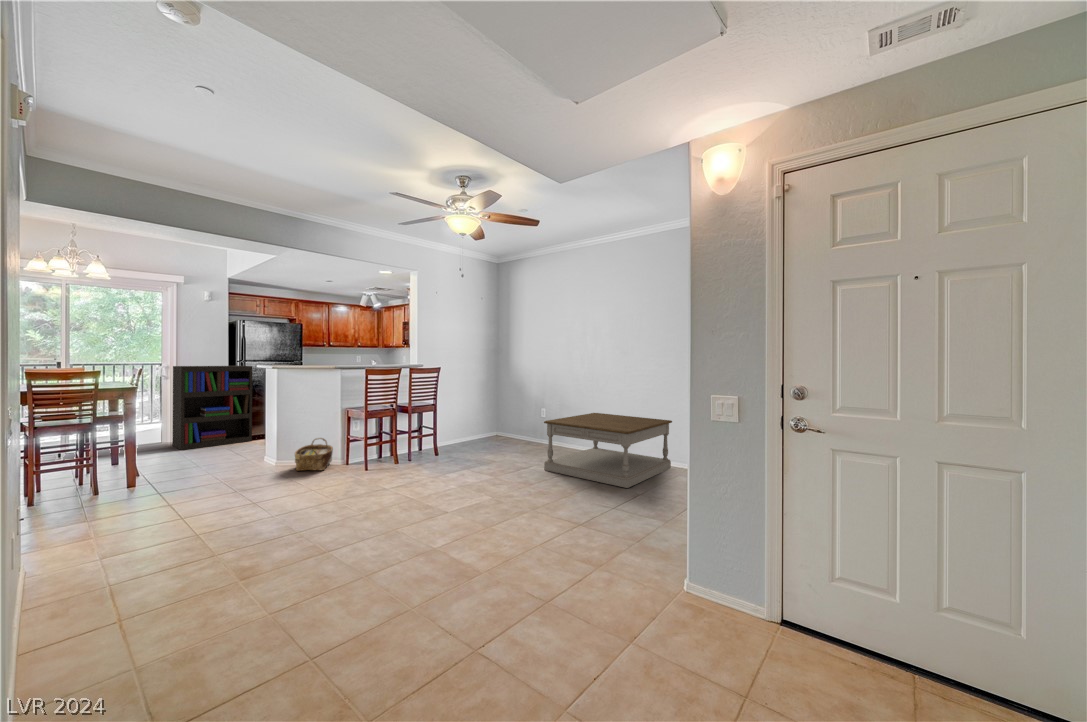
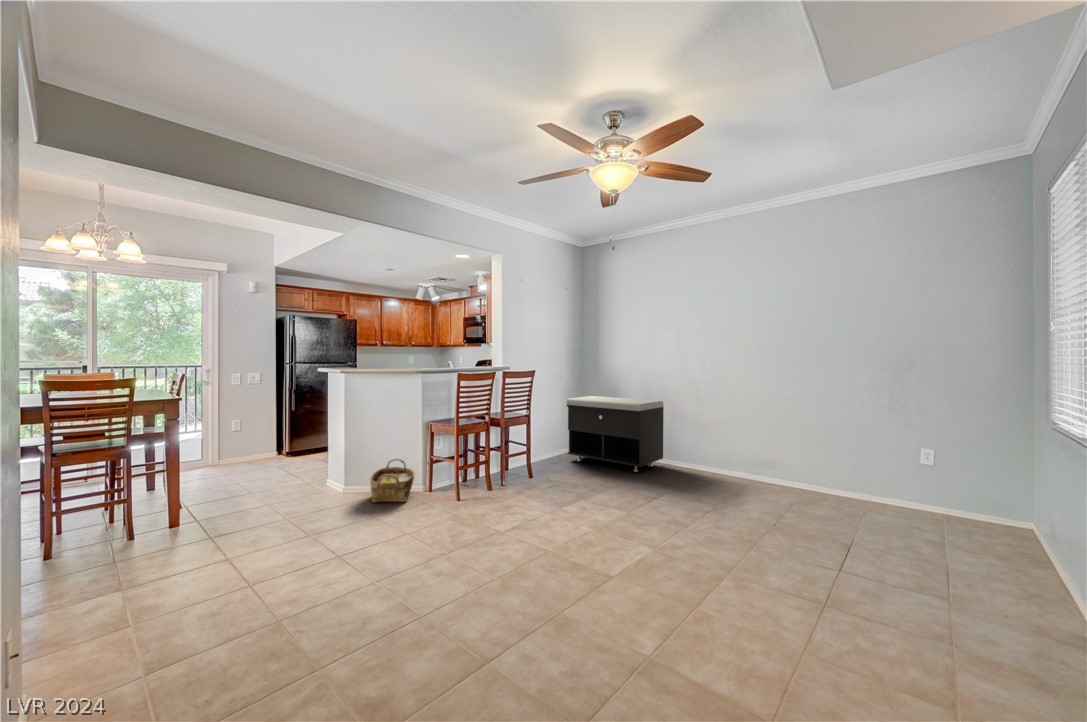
bookshelf: present [173,366,252,450] -> none [216,368,305,470]
storage bench: none [473,389,550,449] -> present [567,396,664,472]
coffee table: present [544,413,672,488] -> none [687,427,855,537]

